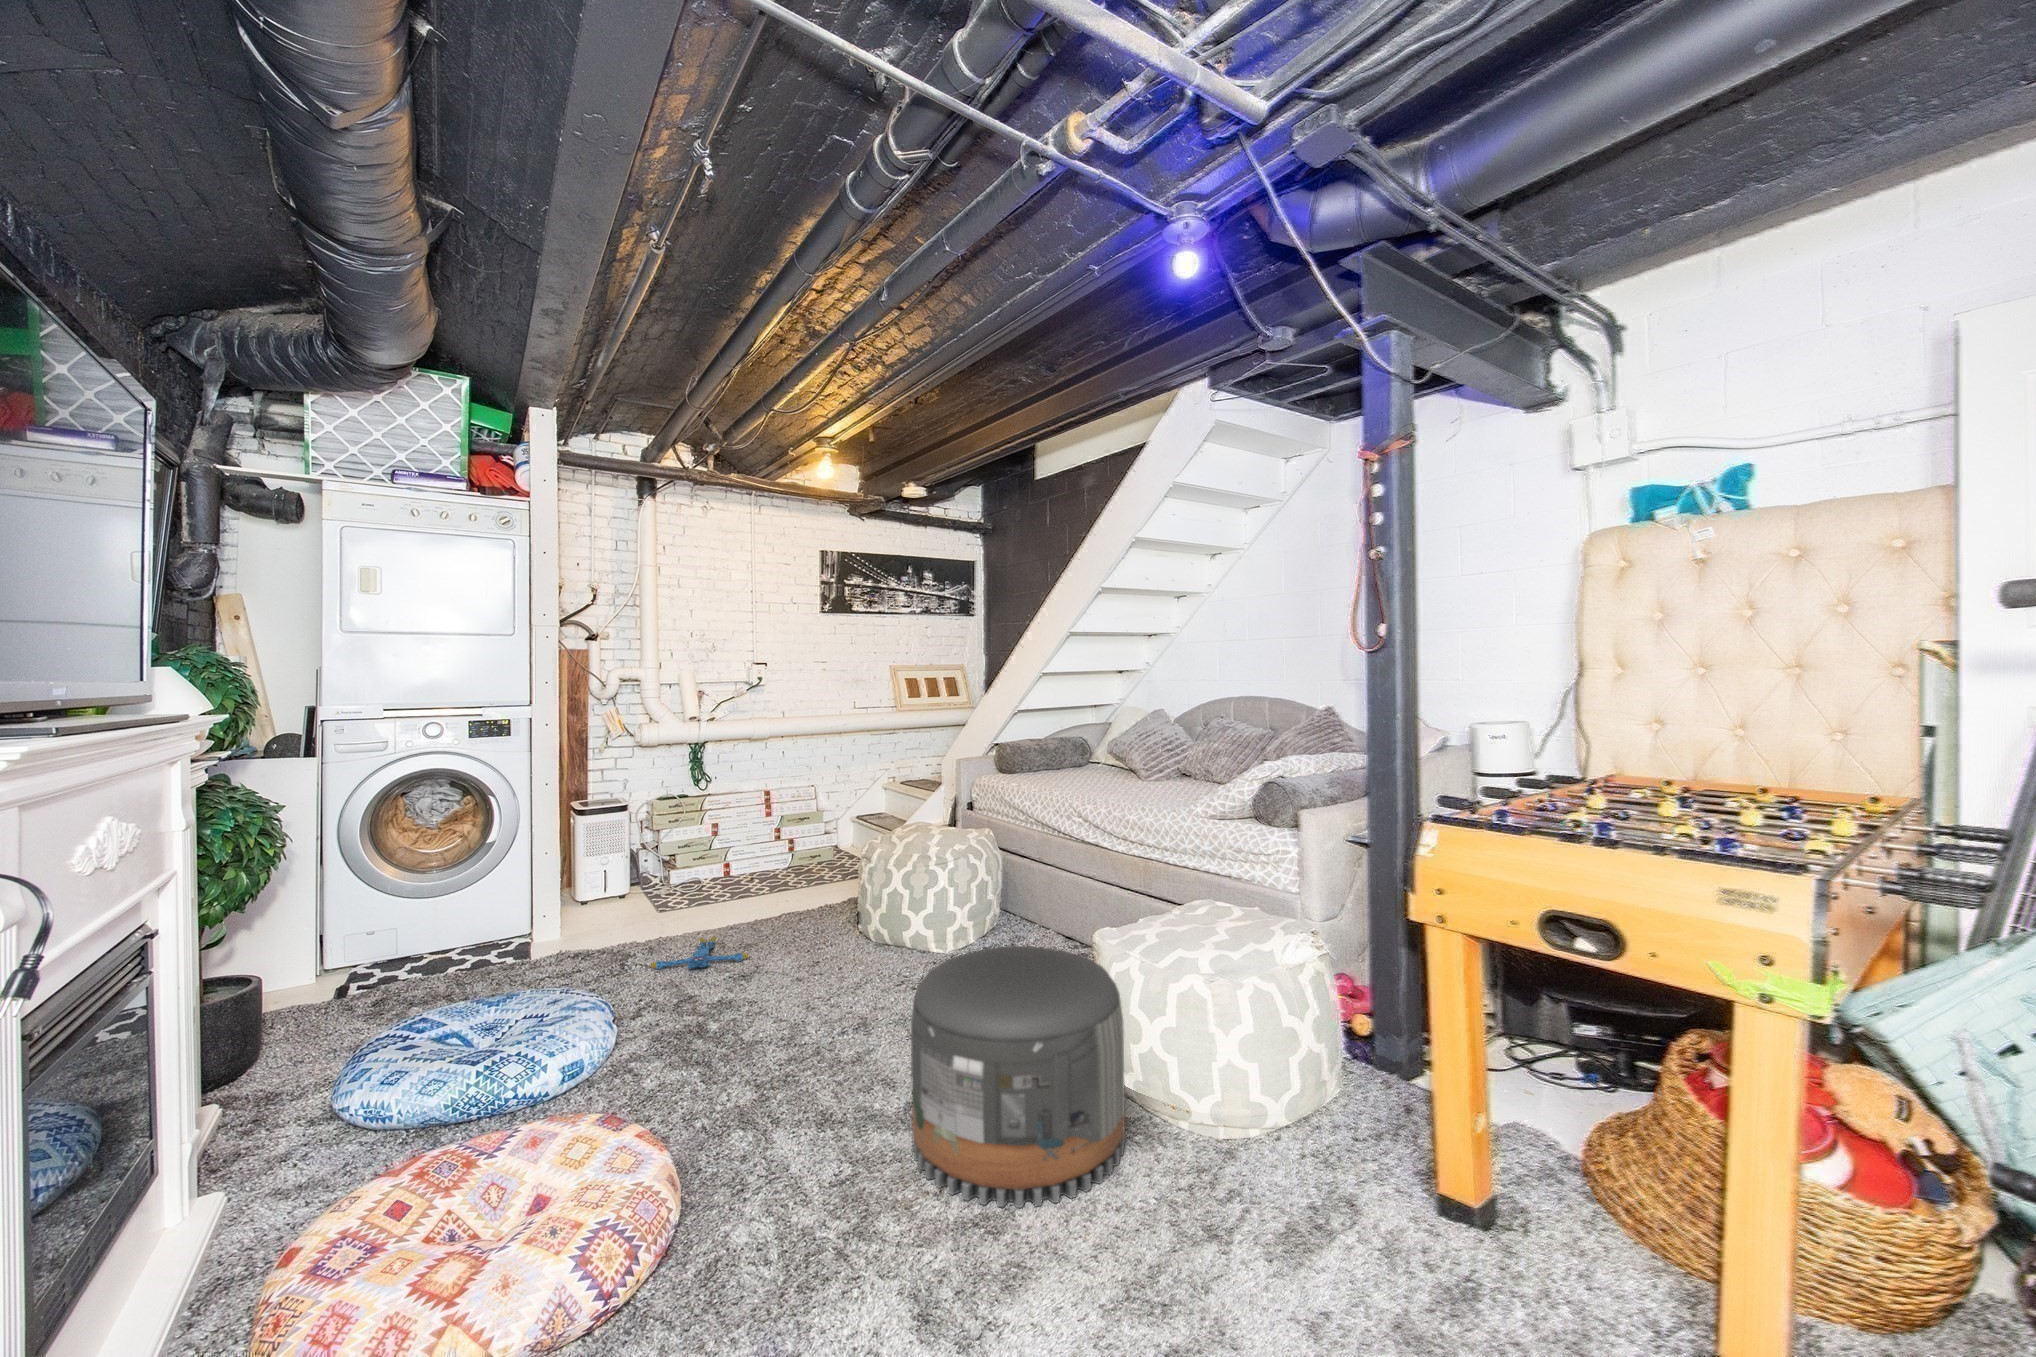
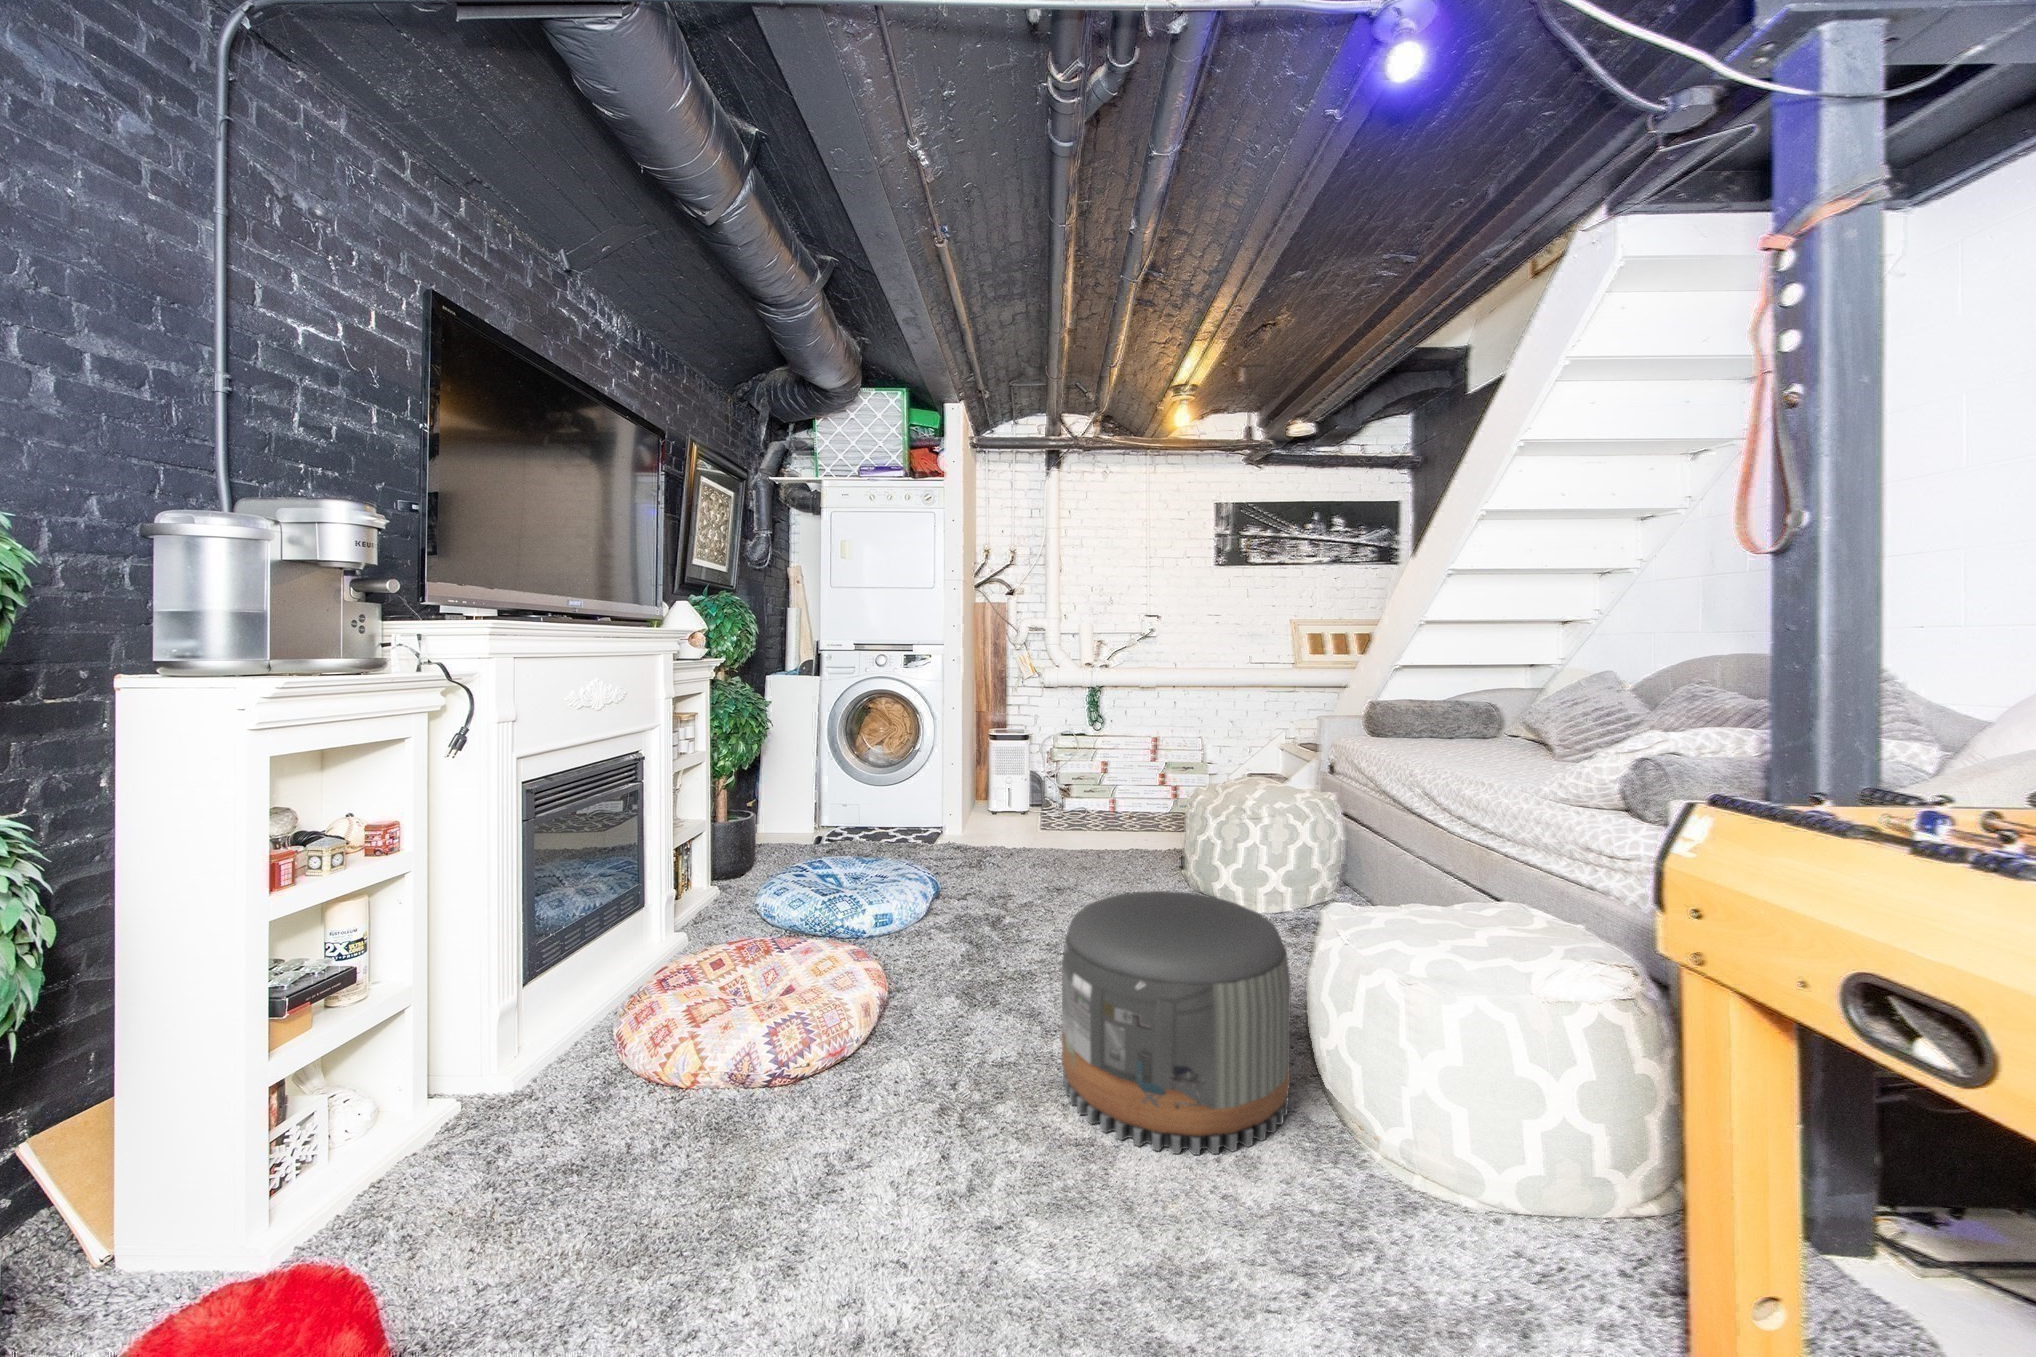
plush toy: present [651,936,748,969] -> none [998,852,1072,878]

